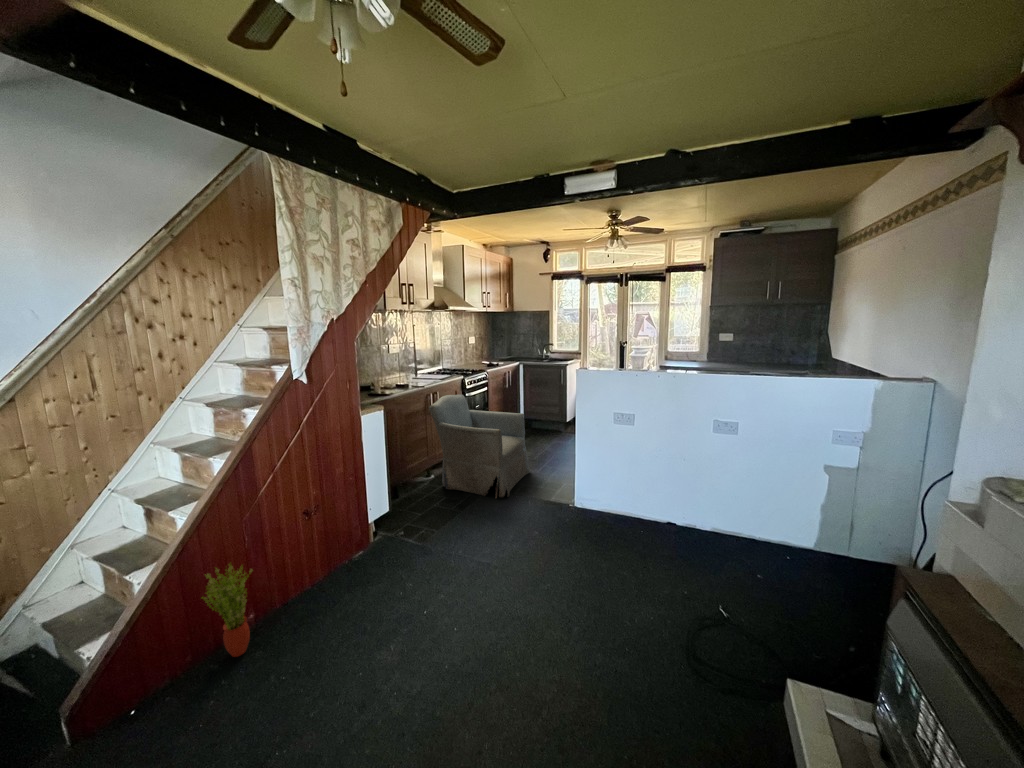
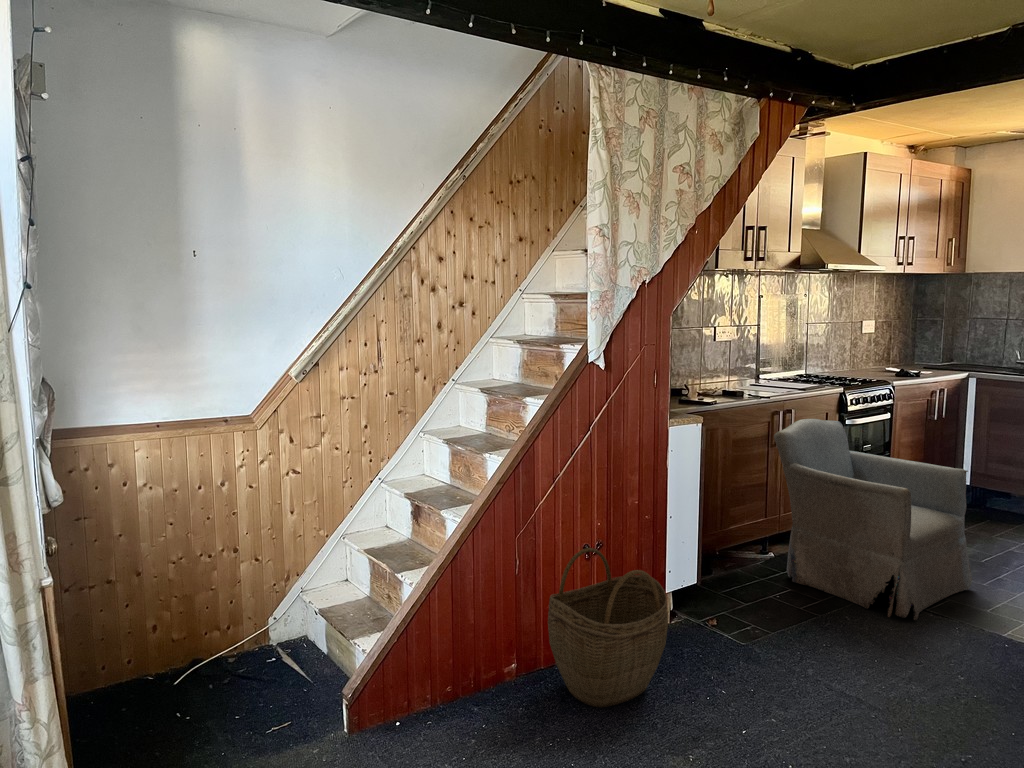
woven basket: none [279,510,372,623] -> present [548,548,668,707]
potted plant: present [202,565,252,657] -> none [469,585,522,708]

